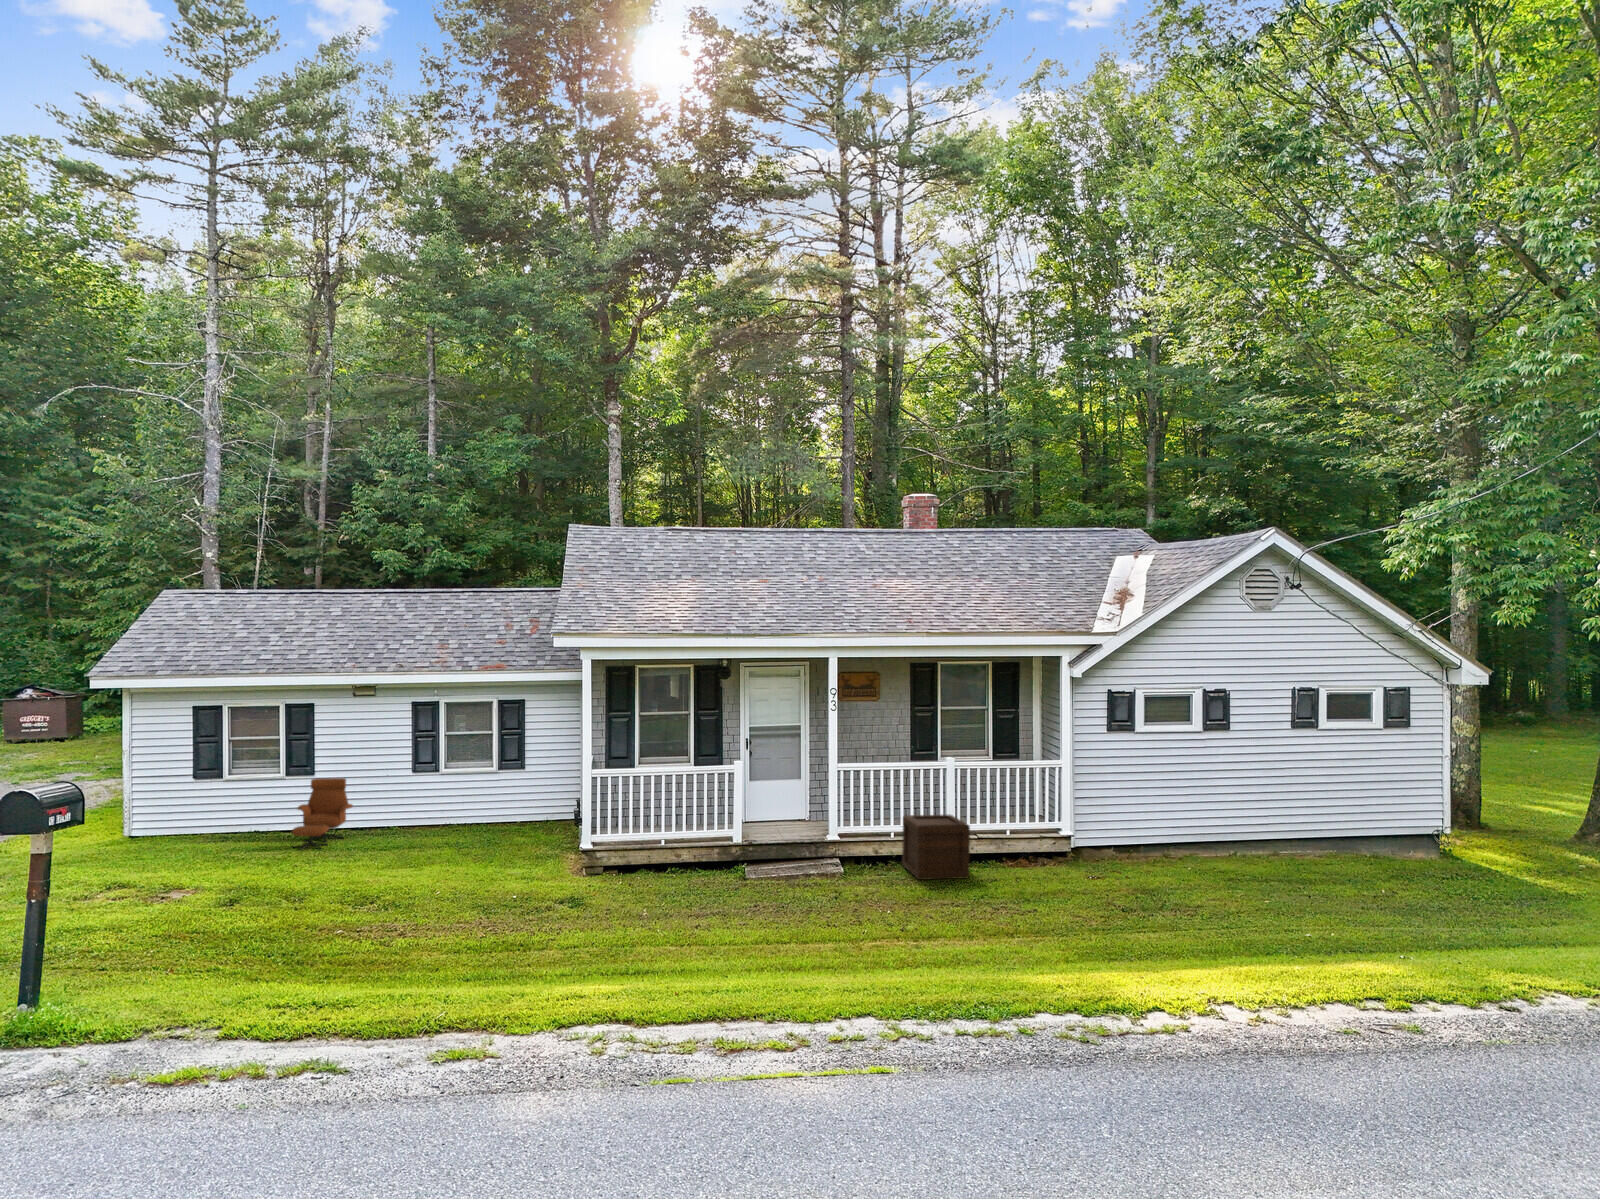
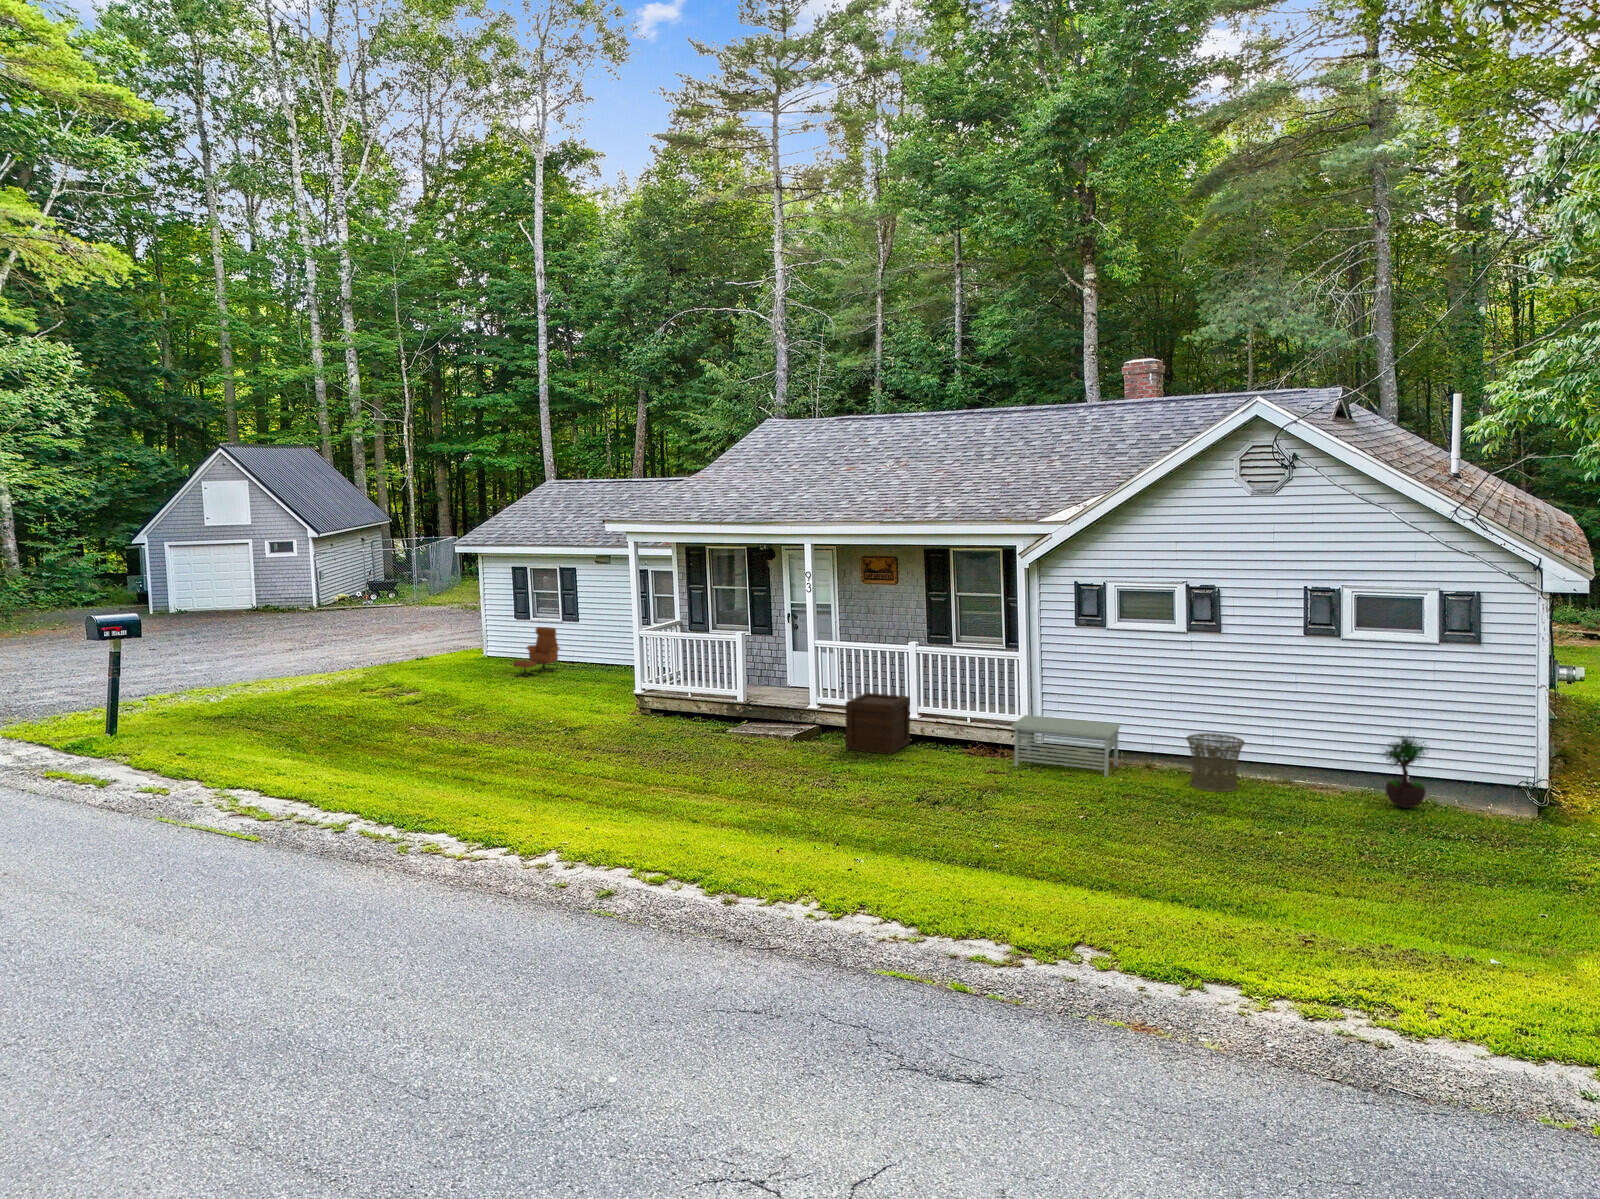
potted tree: none [1356,798,1399,862] -> present [1382,735,1428,808]
storage bench: none [1061,819,1170,872] -> present [1011,715,1120,777]
basket: none [1216,819,1270,870] -> present [1186,733,1245,792]

